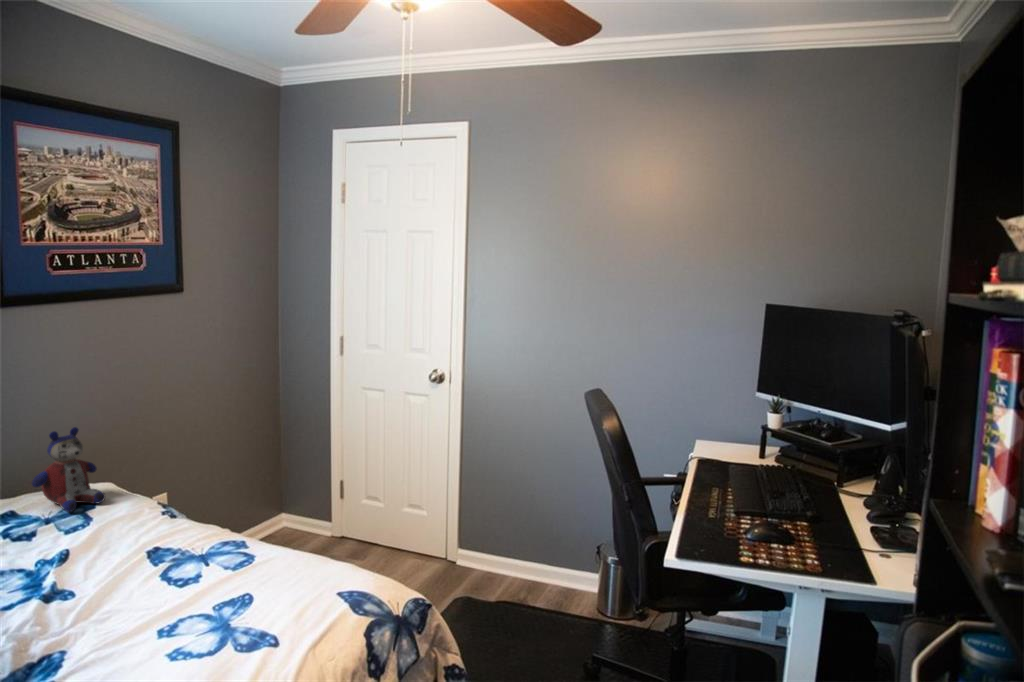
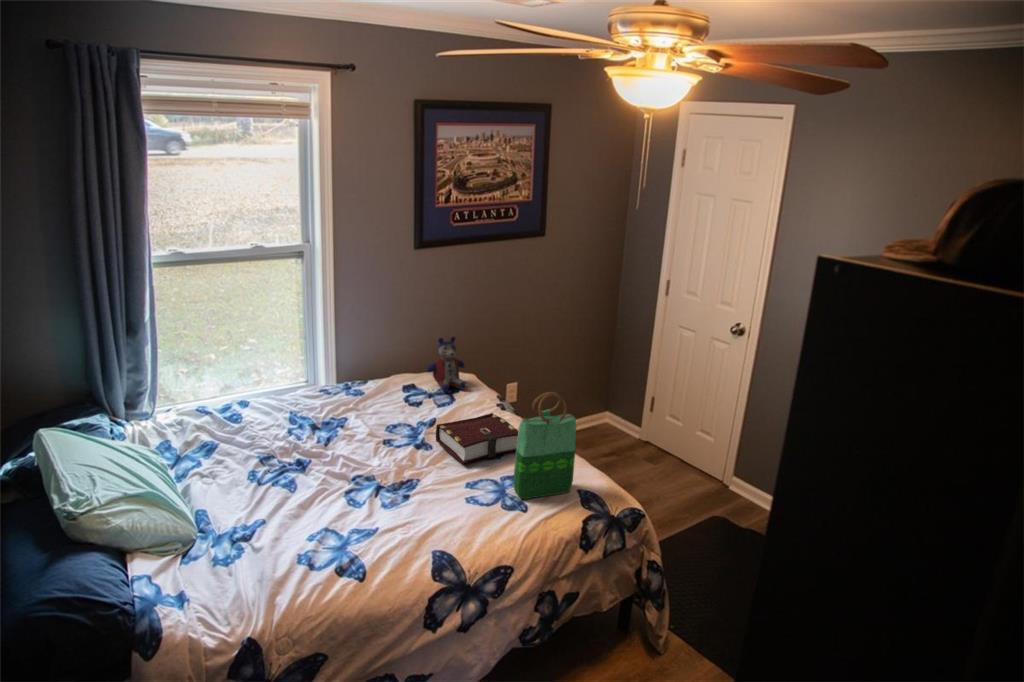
tote bag: none [240,459,324,627] -> present [513,392,576,499]
book: none [79,521,227,604] -> present [436,413,518,464]

